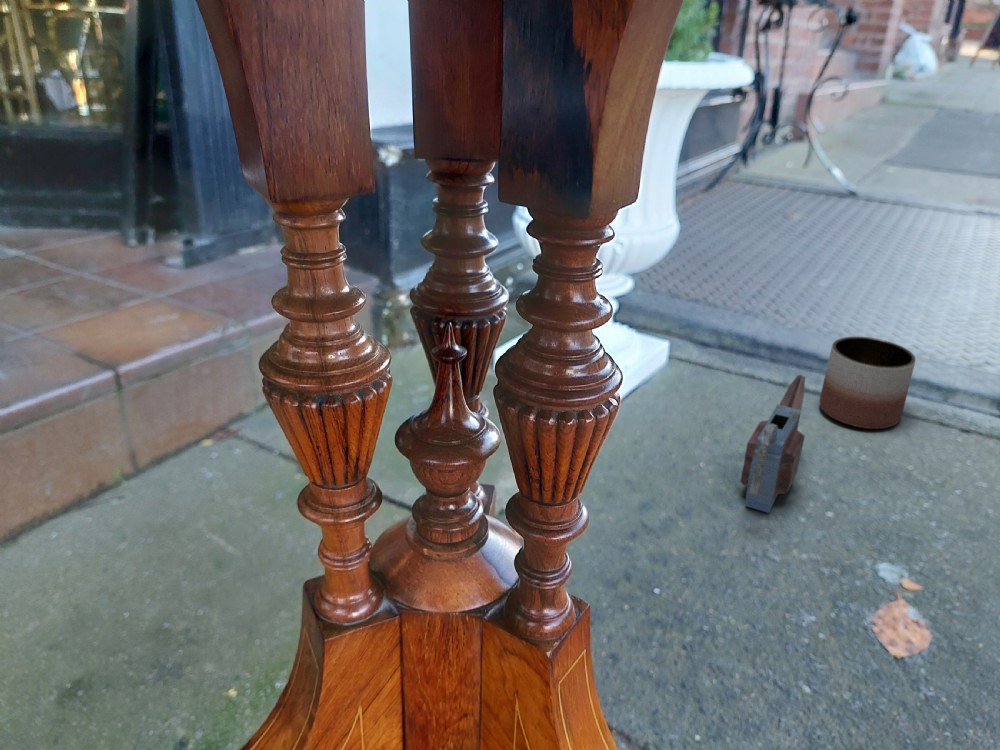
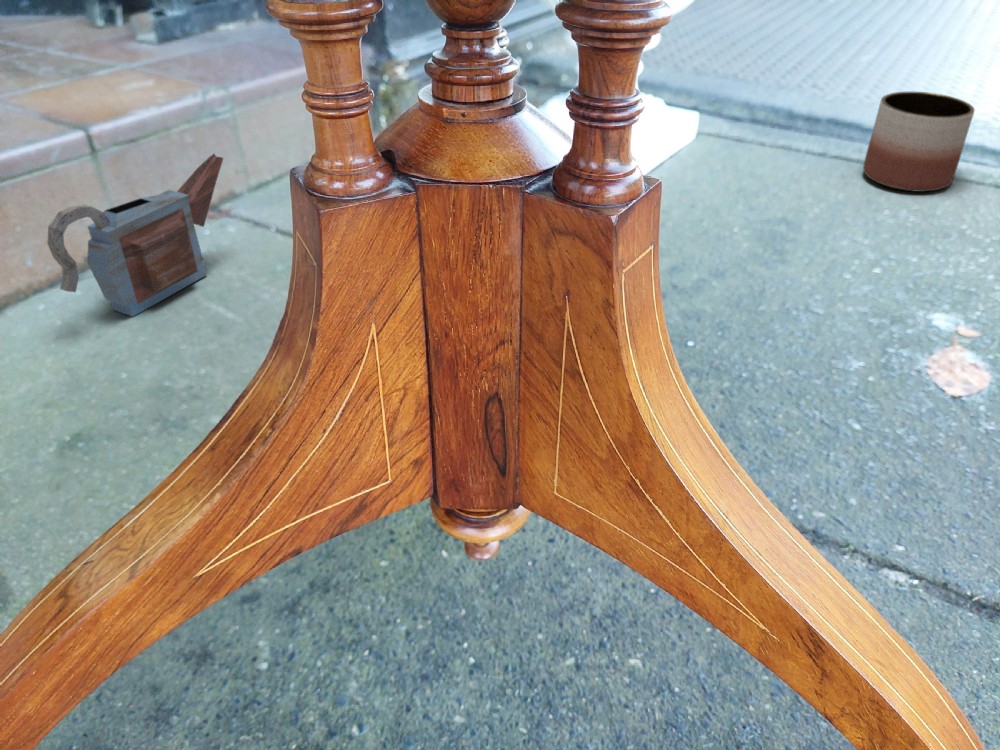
watering can: present [741,375,805,513] -> present [47,154,223,316]

